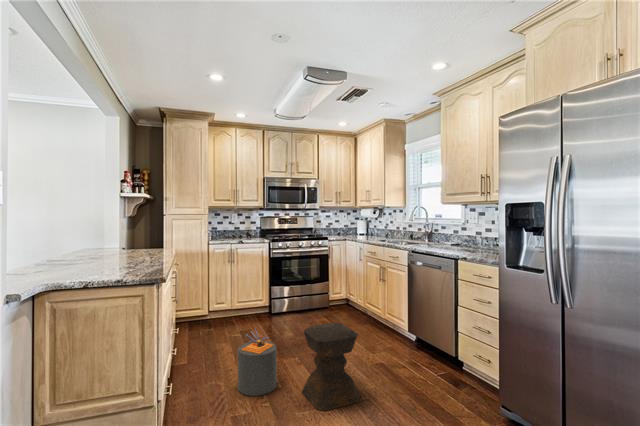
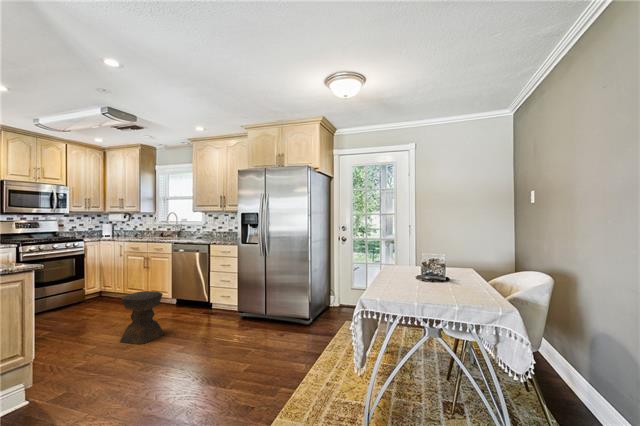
trash can: present [238,329,277,396] -> none [59,307,96,357]

